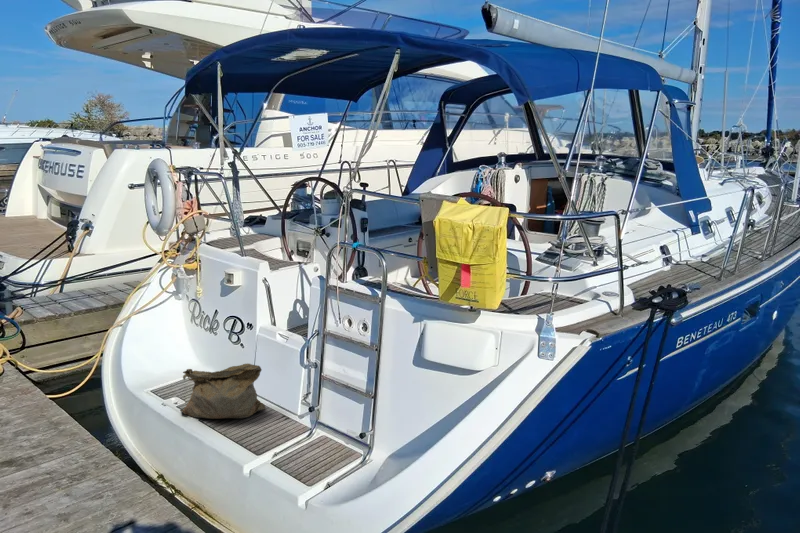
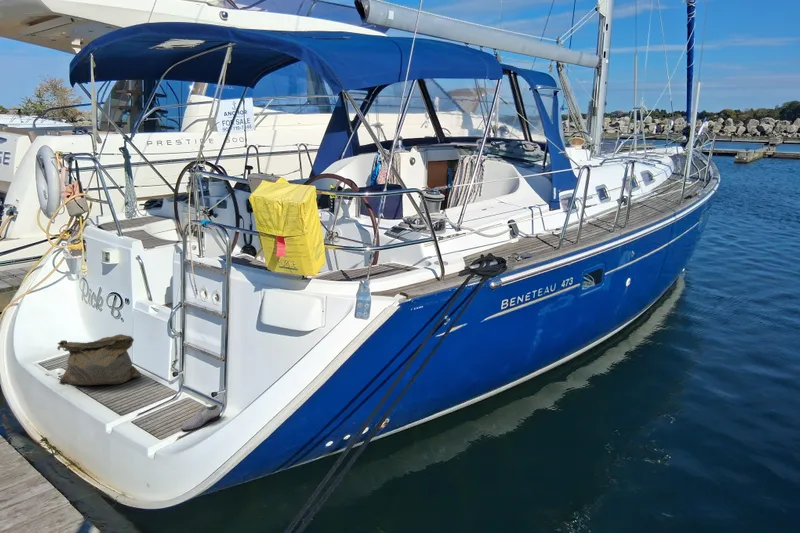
shoe: none [329,446,367,476] -> present [181,405,220,431]

